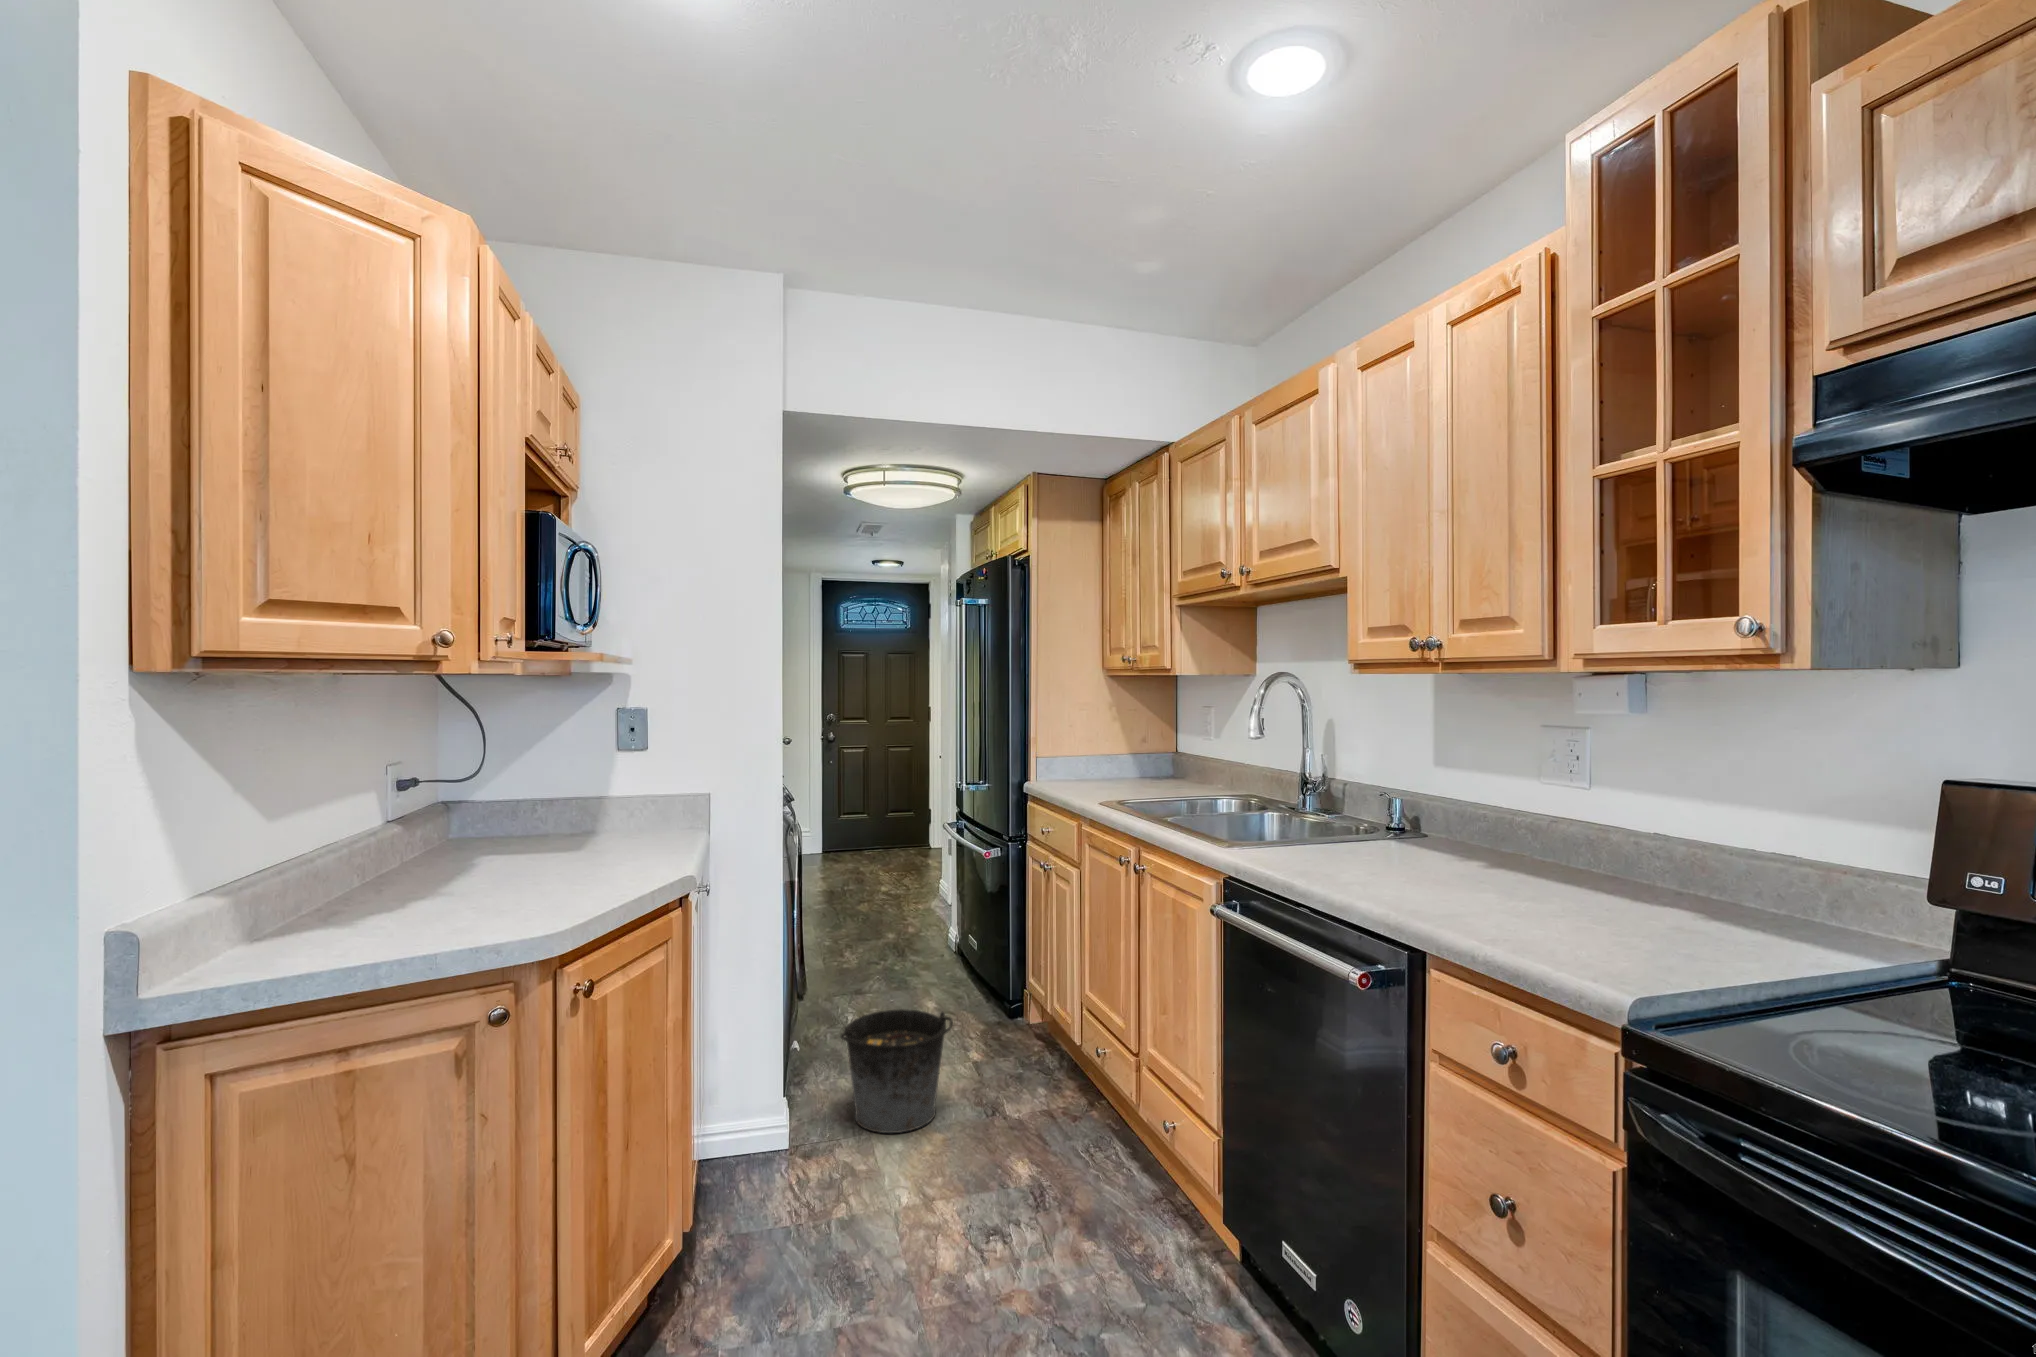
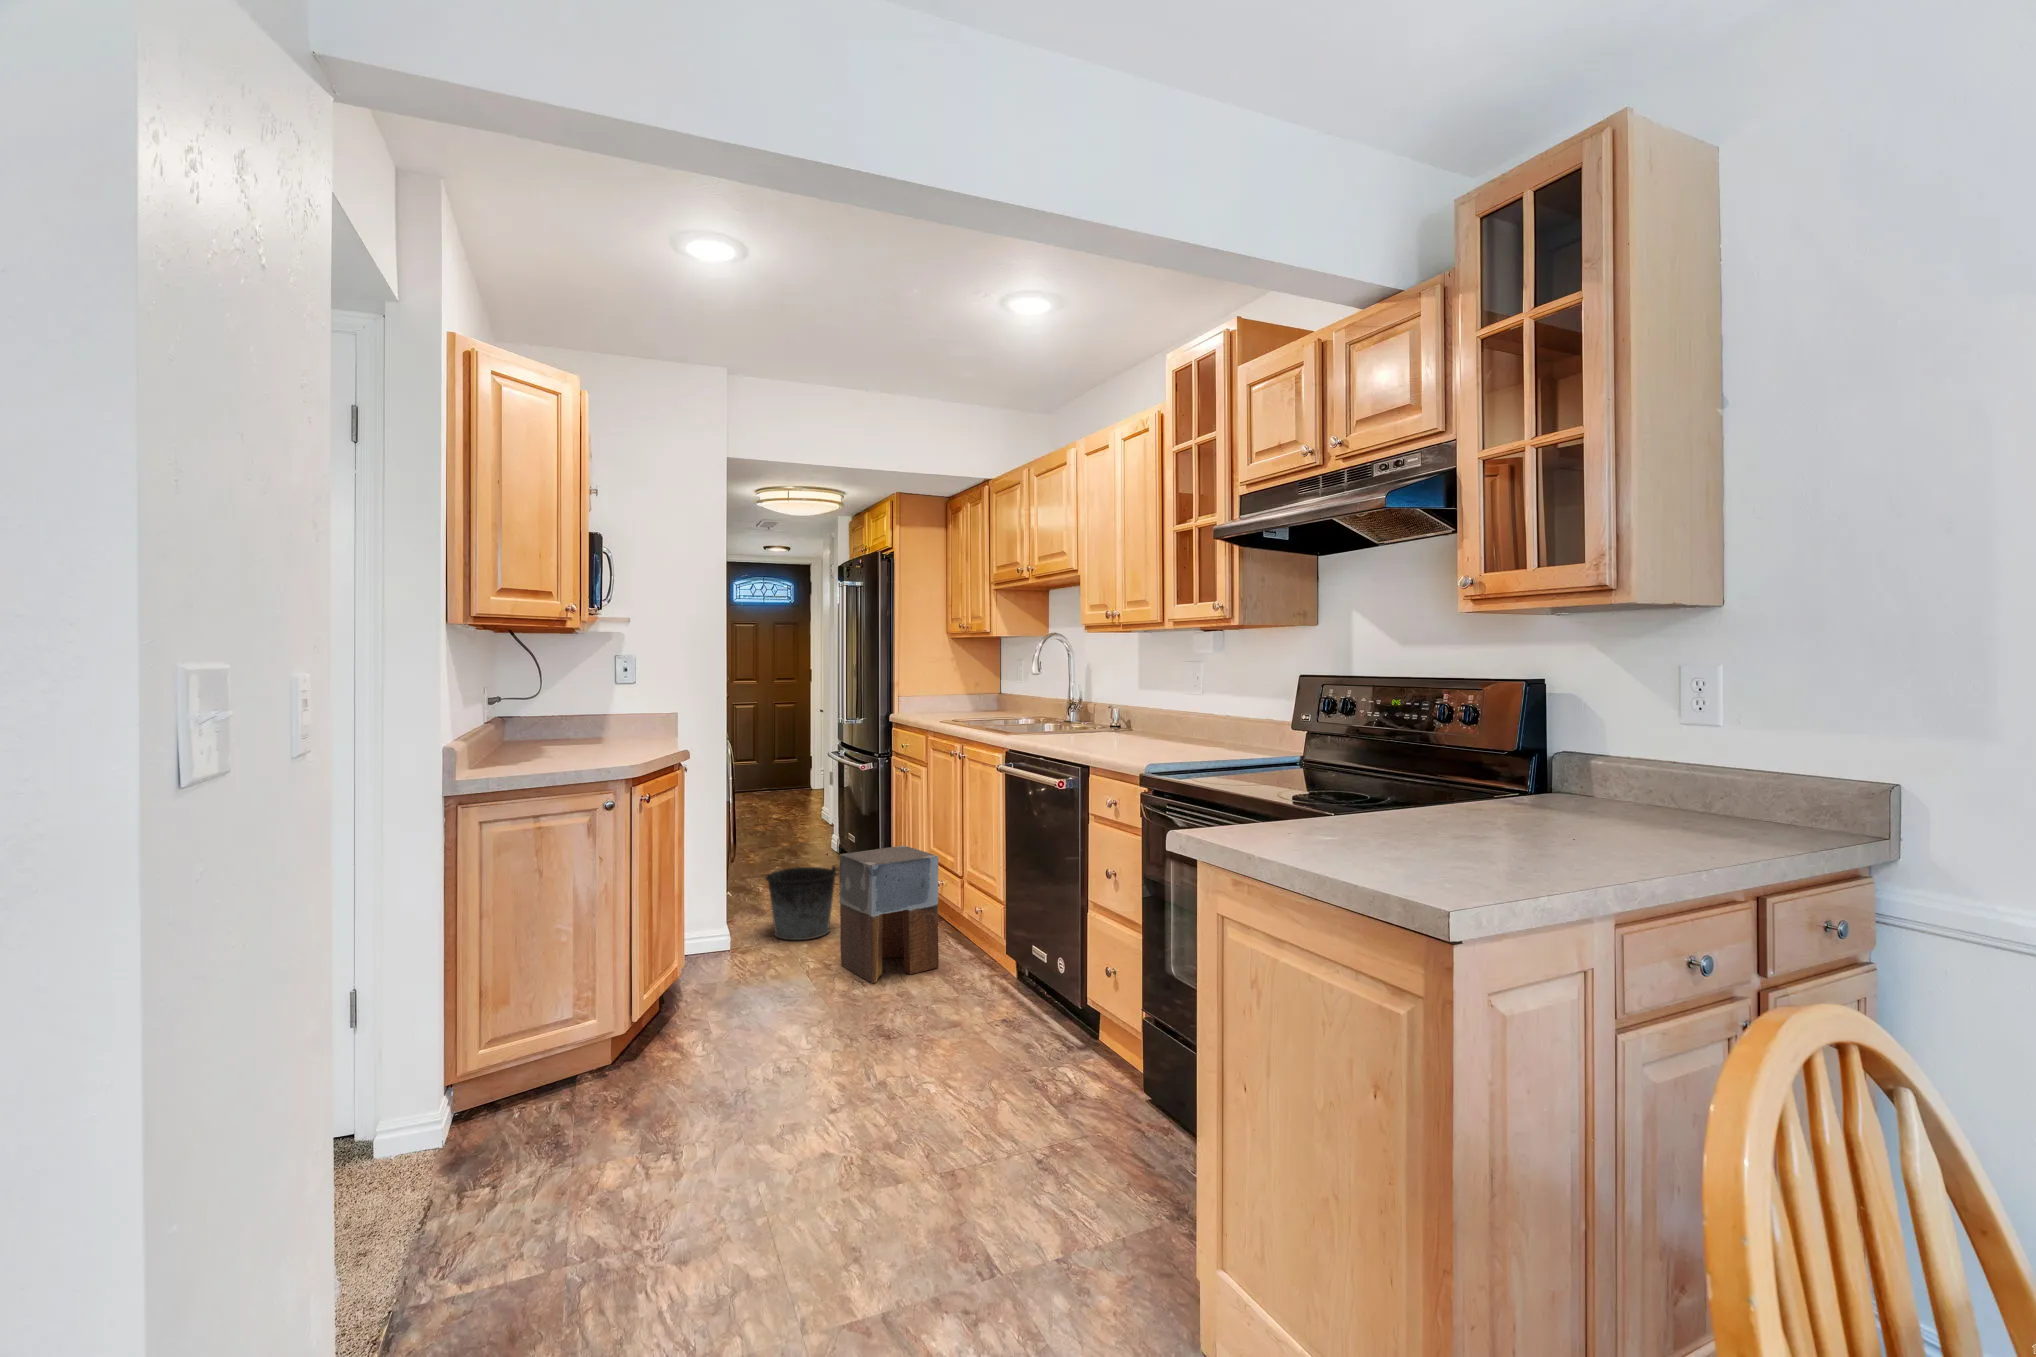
stool: none [947,1005,1106,1262] -> present [839,846,939,983]

